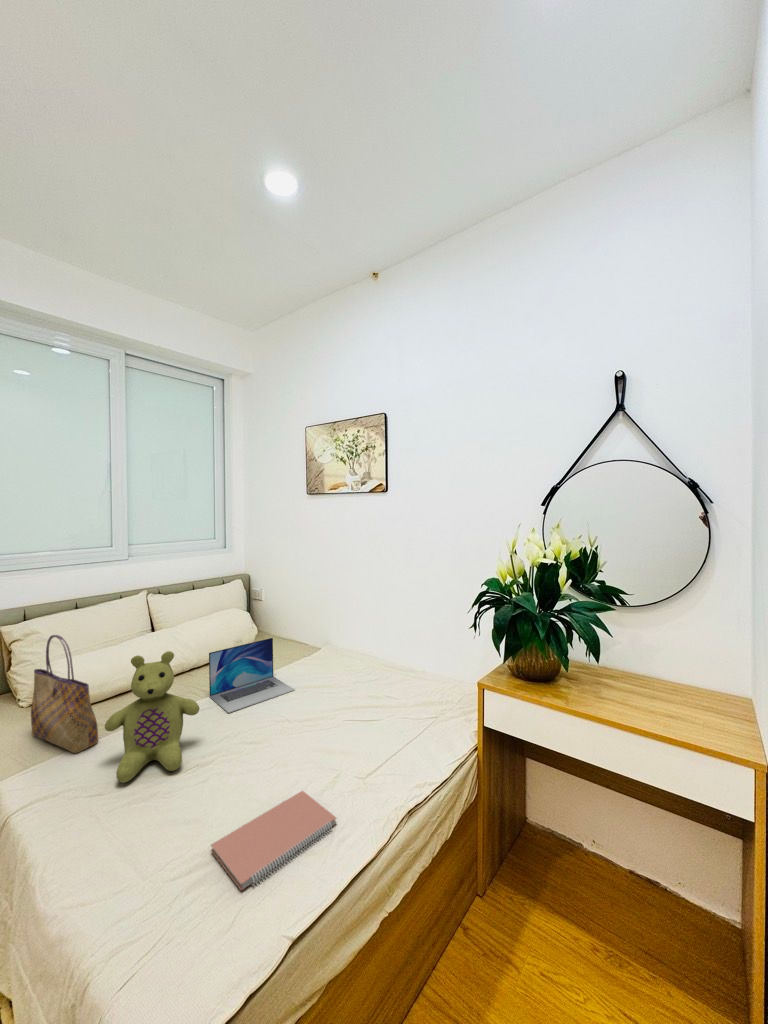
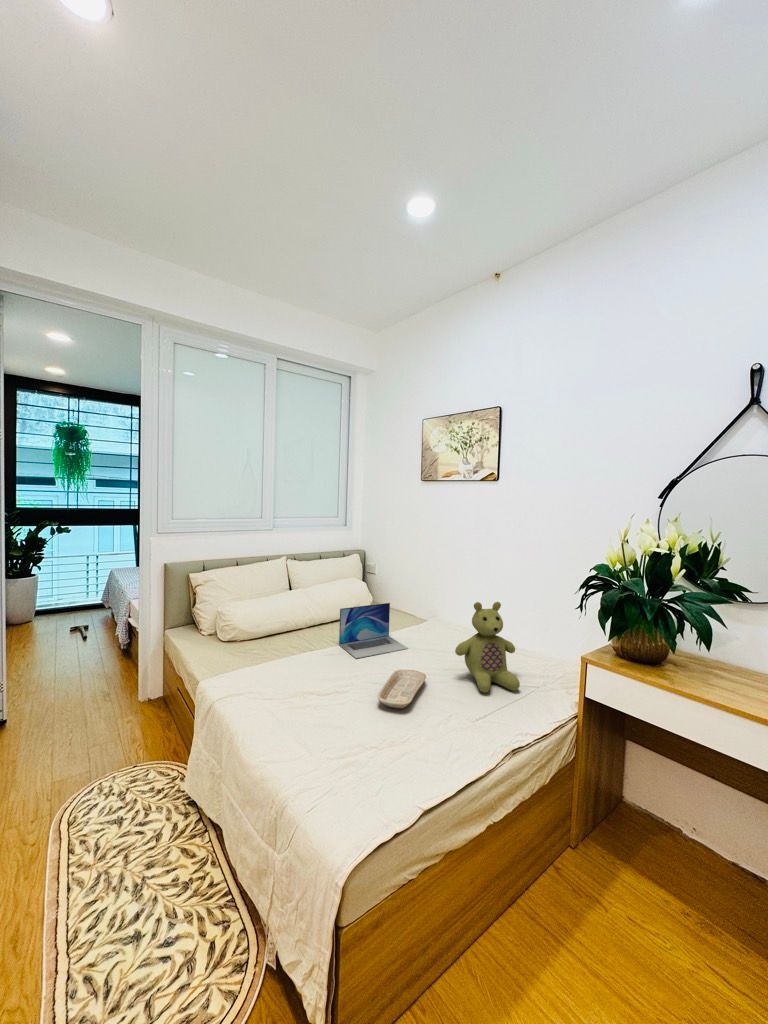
tote bag: present [31,635,98,753] -> none [216,580,263,670]
stuffed bear: present [105,651,199,782] -> present [455,602,520,693]
tray: none [247,720,311,777] -> present [378,670,426,709]
notebook: present [211,791,336,890] -> none [357,721,453,777]

